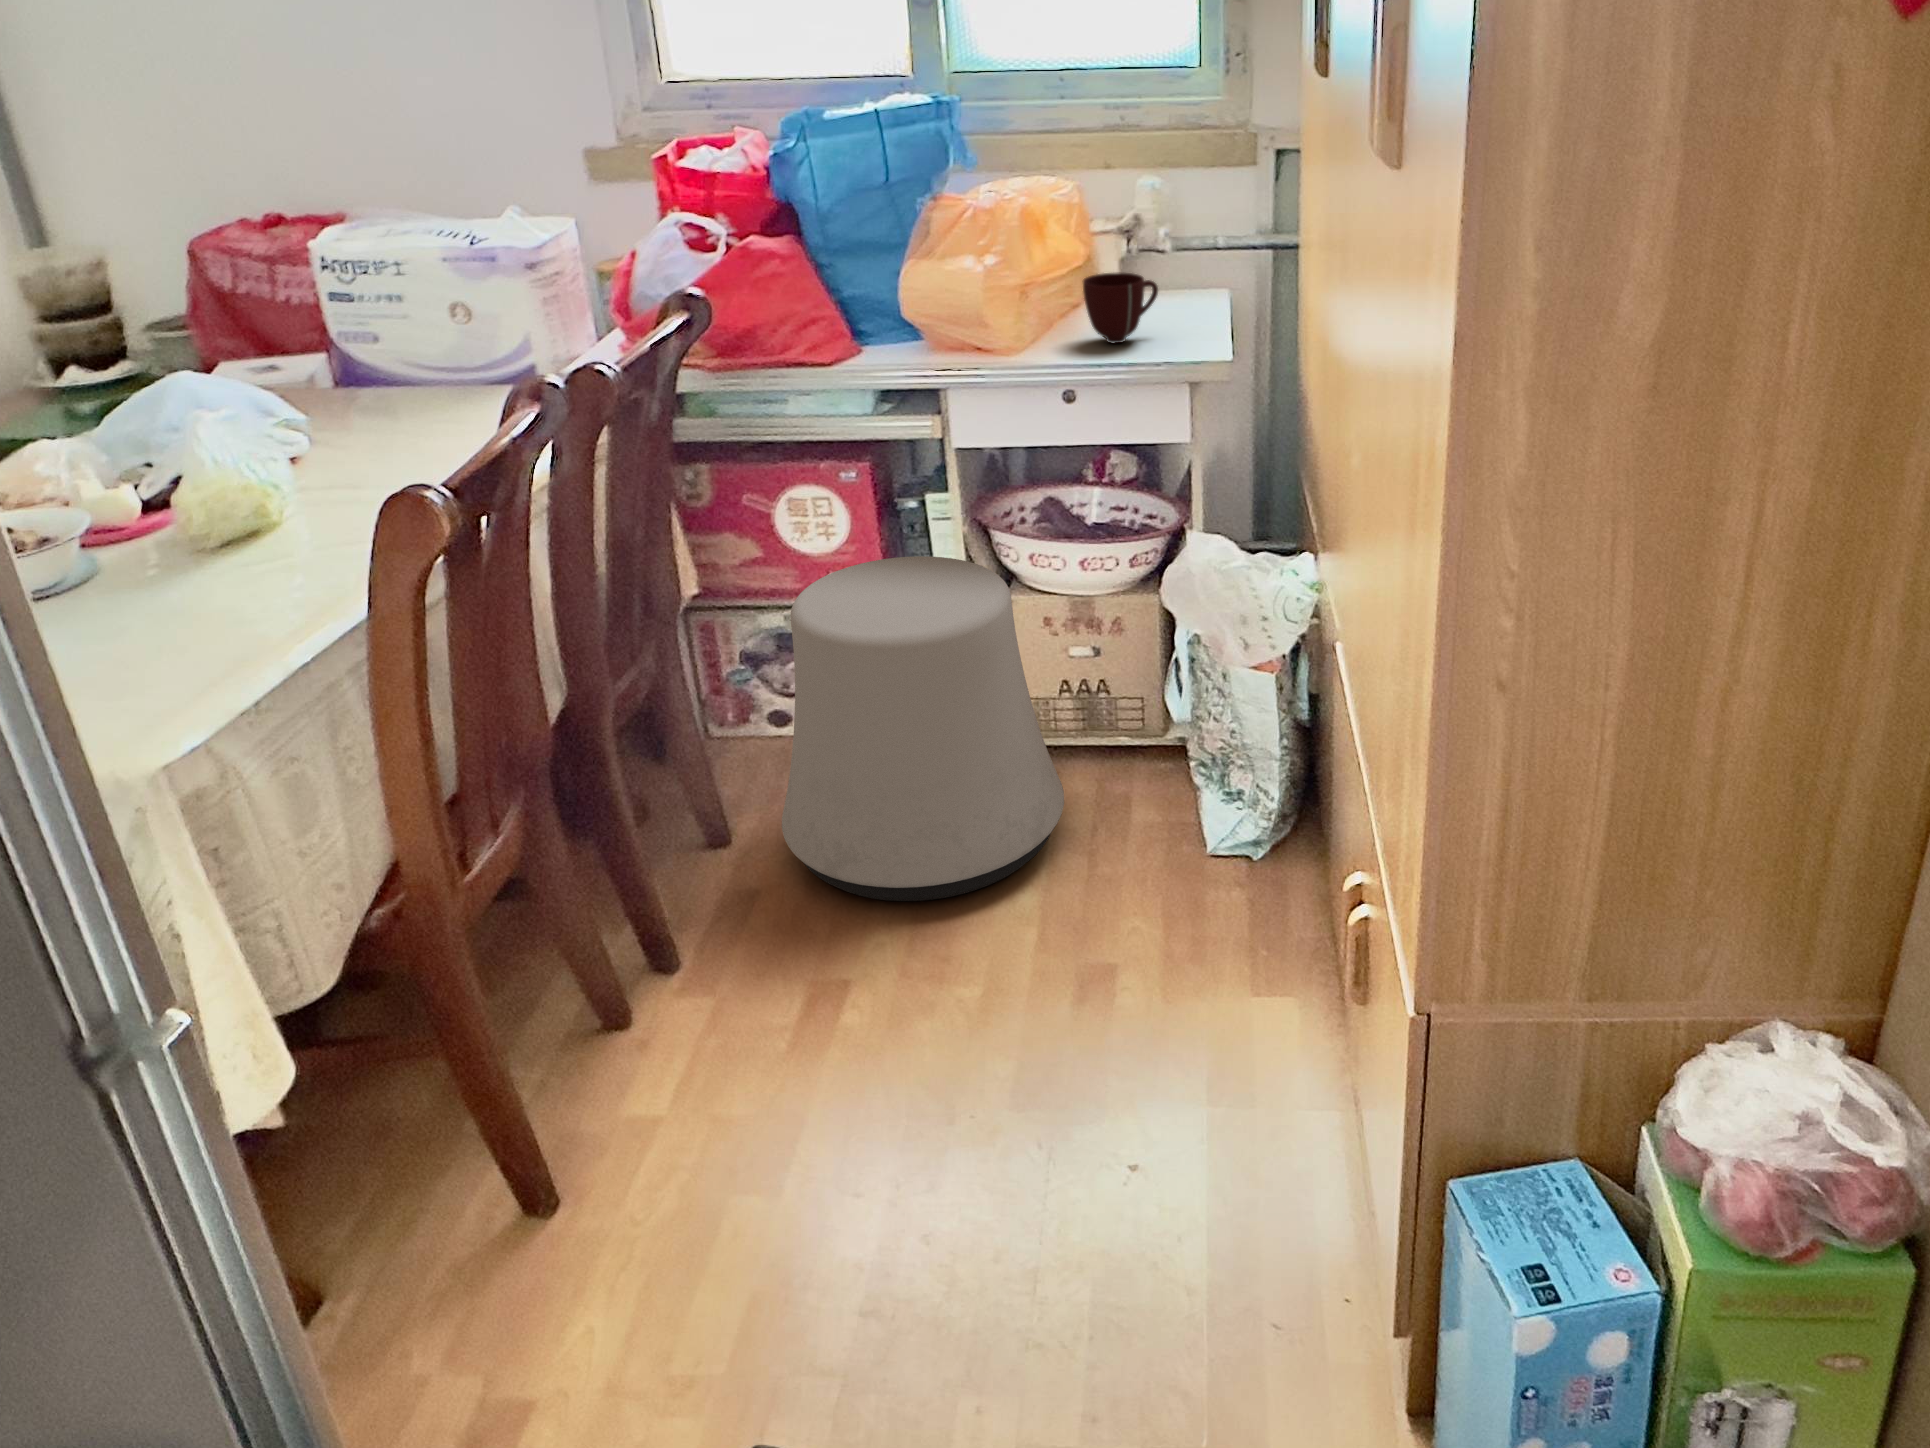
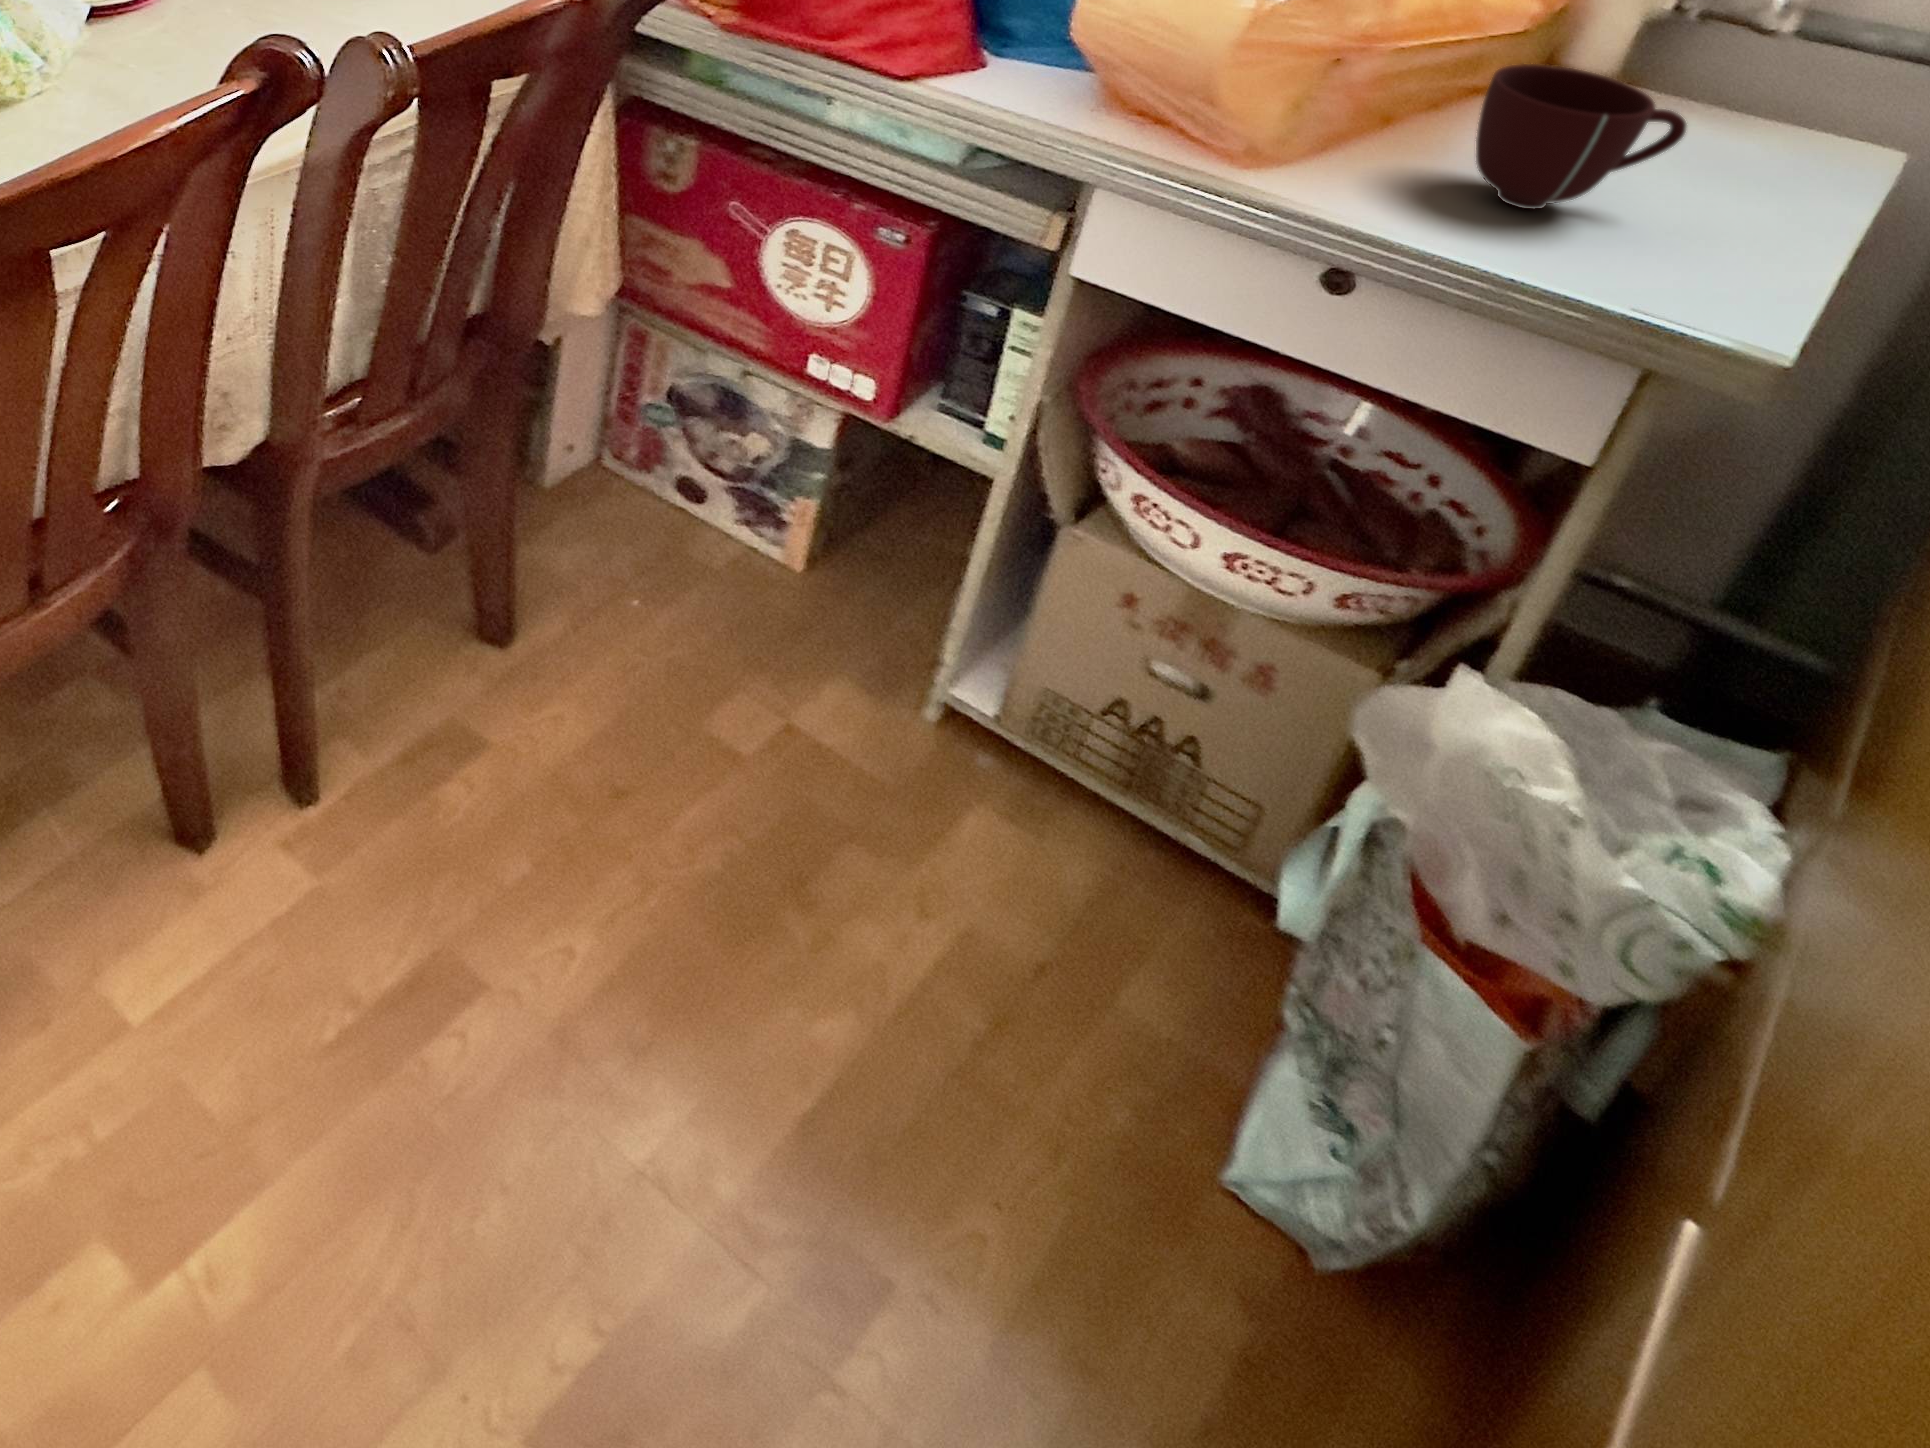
stool: present [782,556,1064,901] -> none [549,381,1049,967]

